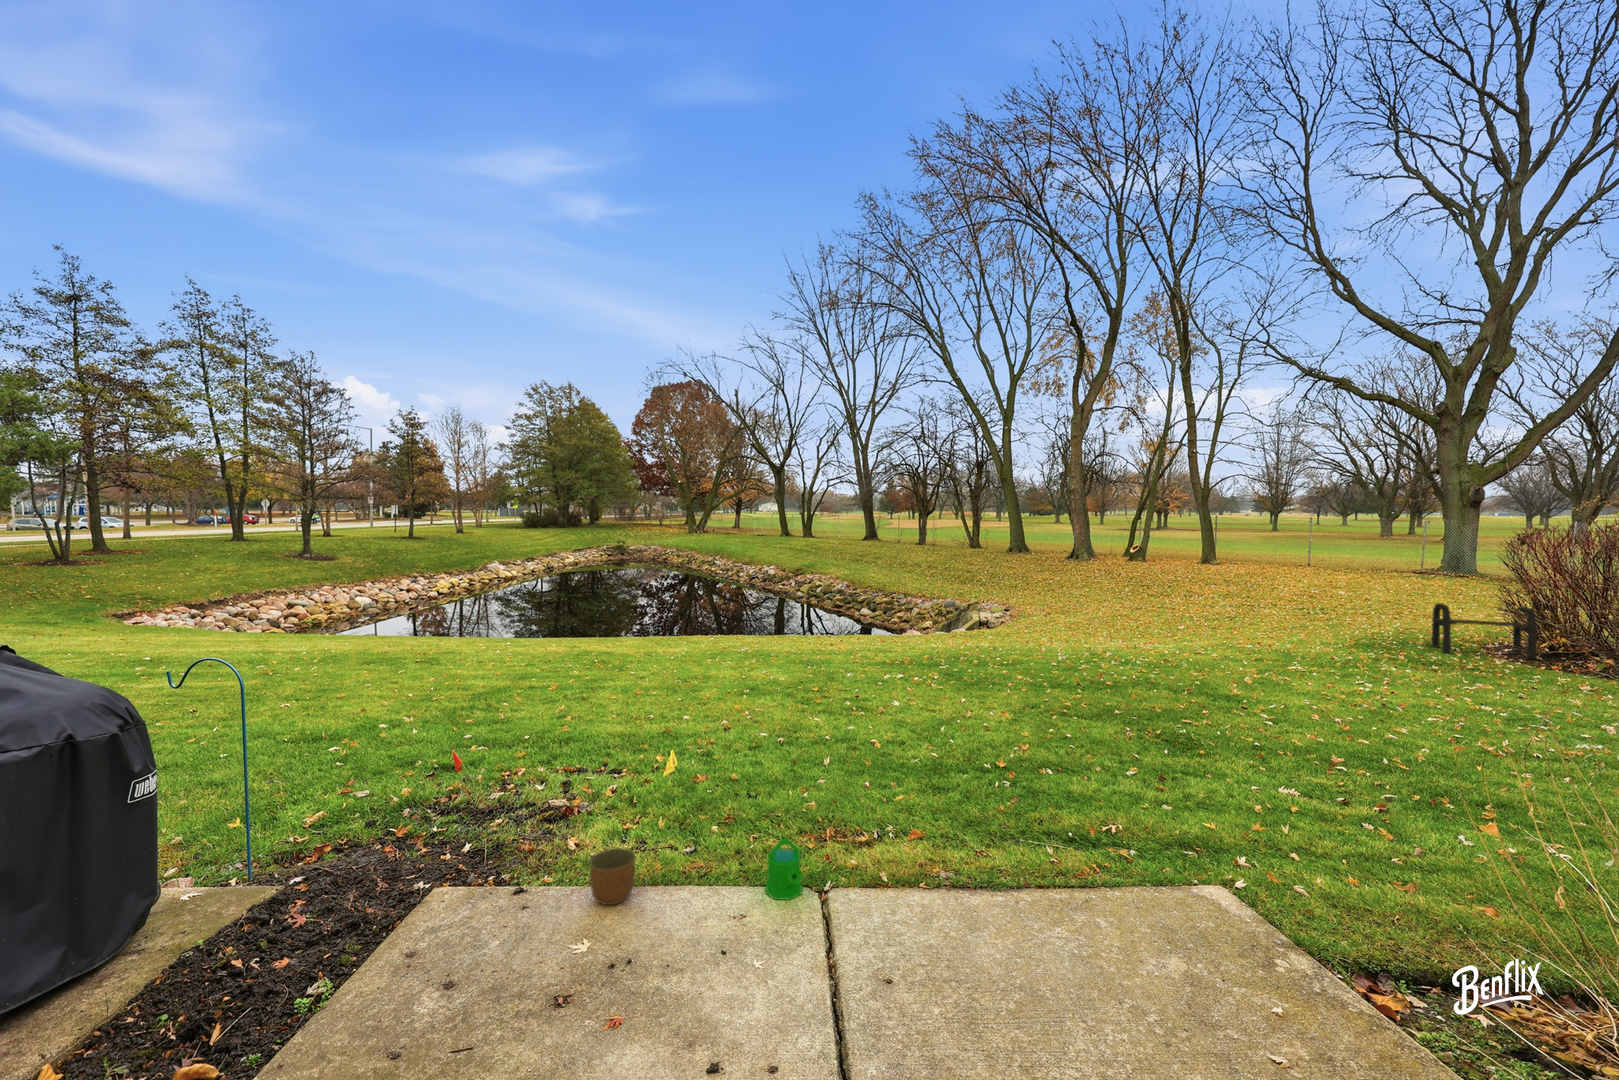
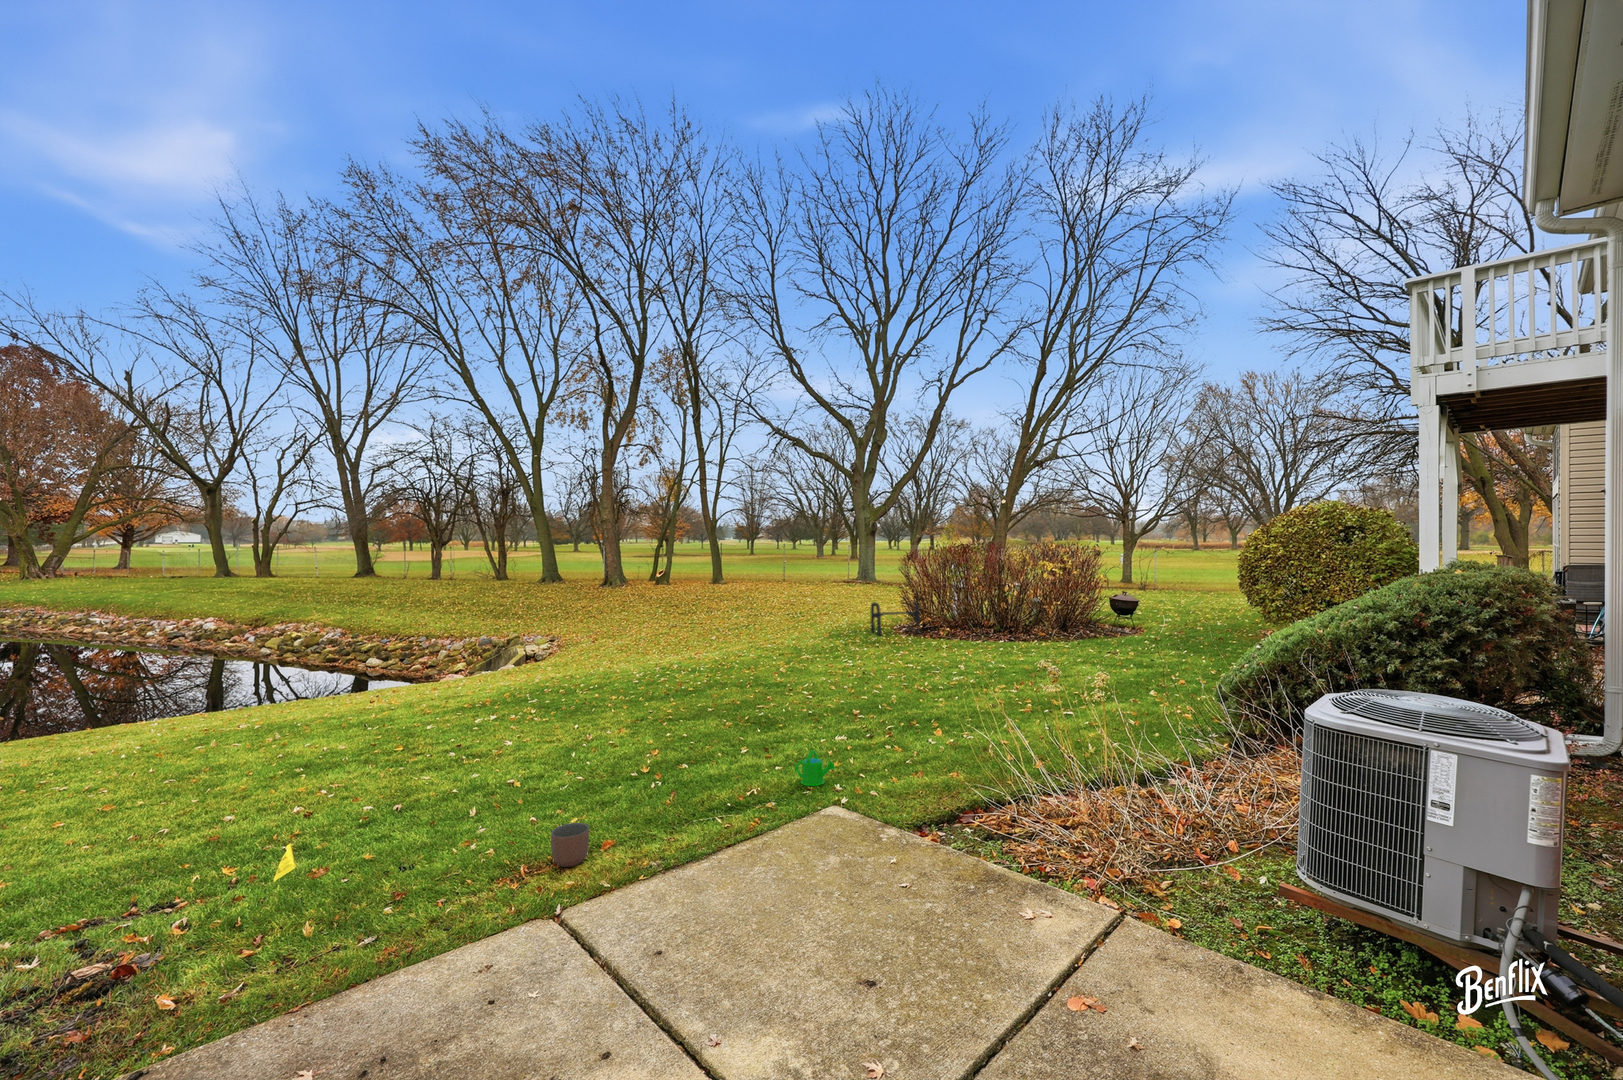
watering can: present [765,839,803,900] -> present [795,750,835,786]
planter: present [590,848,635,905] -> present [551,823,589,867]

